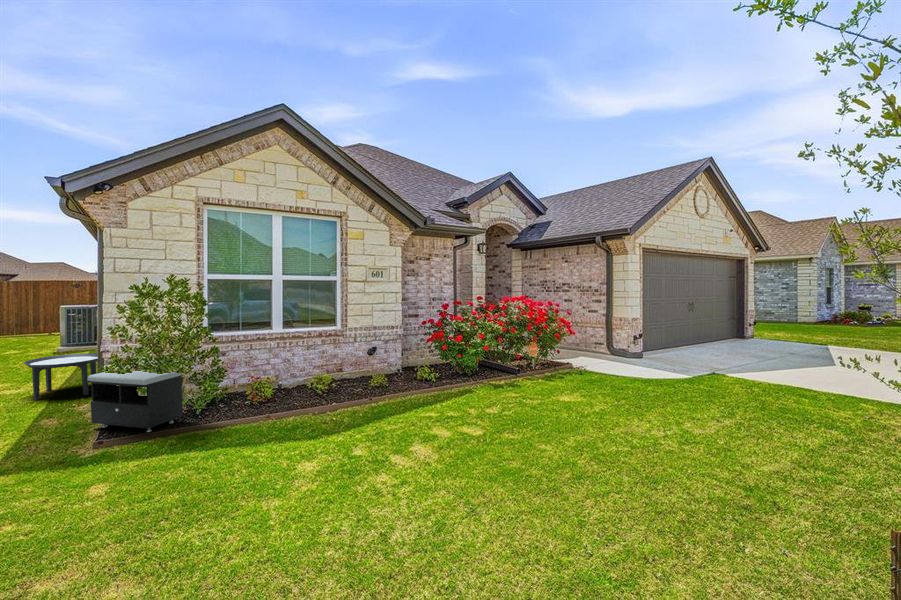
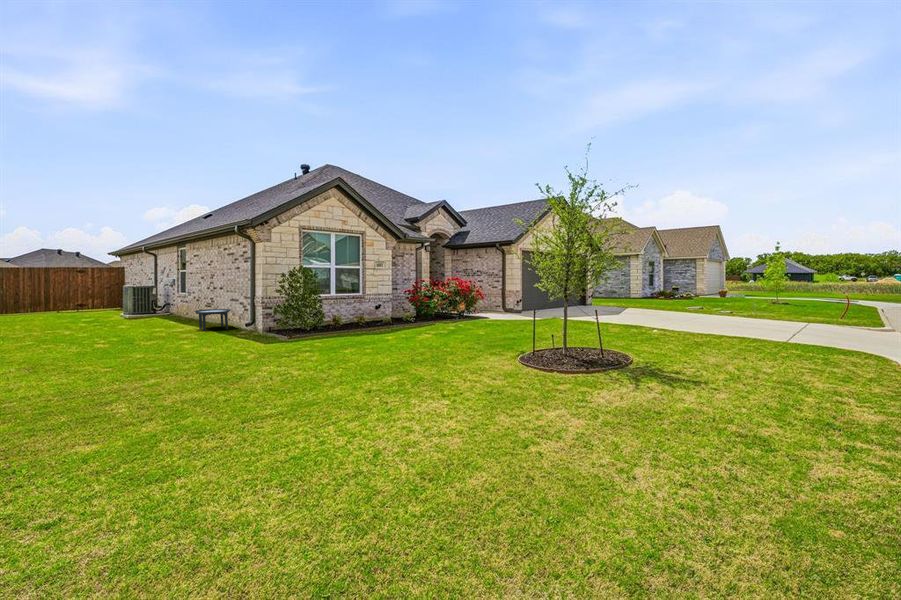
storage bench: present [87,371,183,432] -> none [262,309,302,336]

